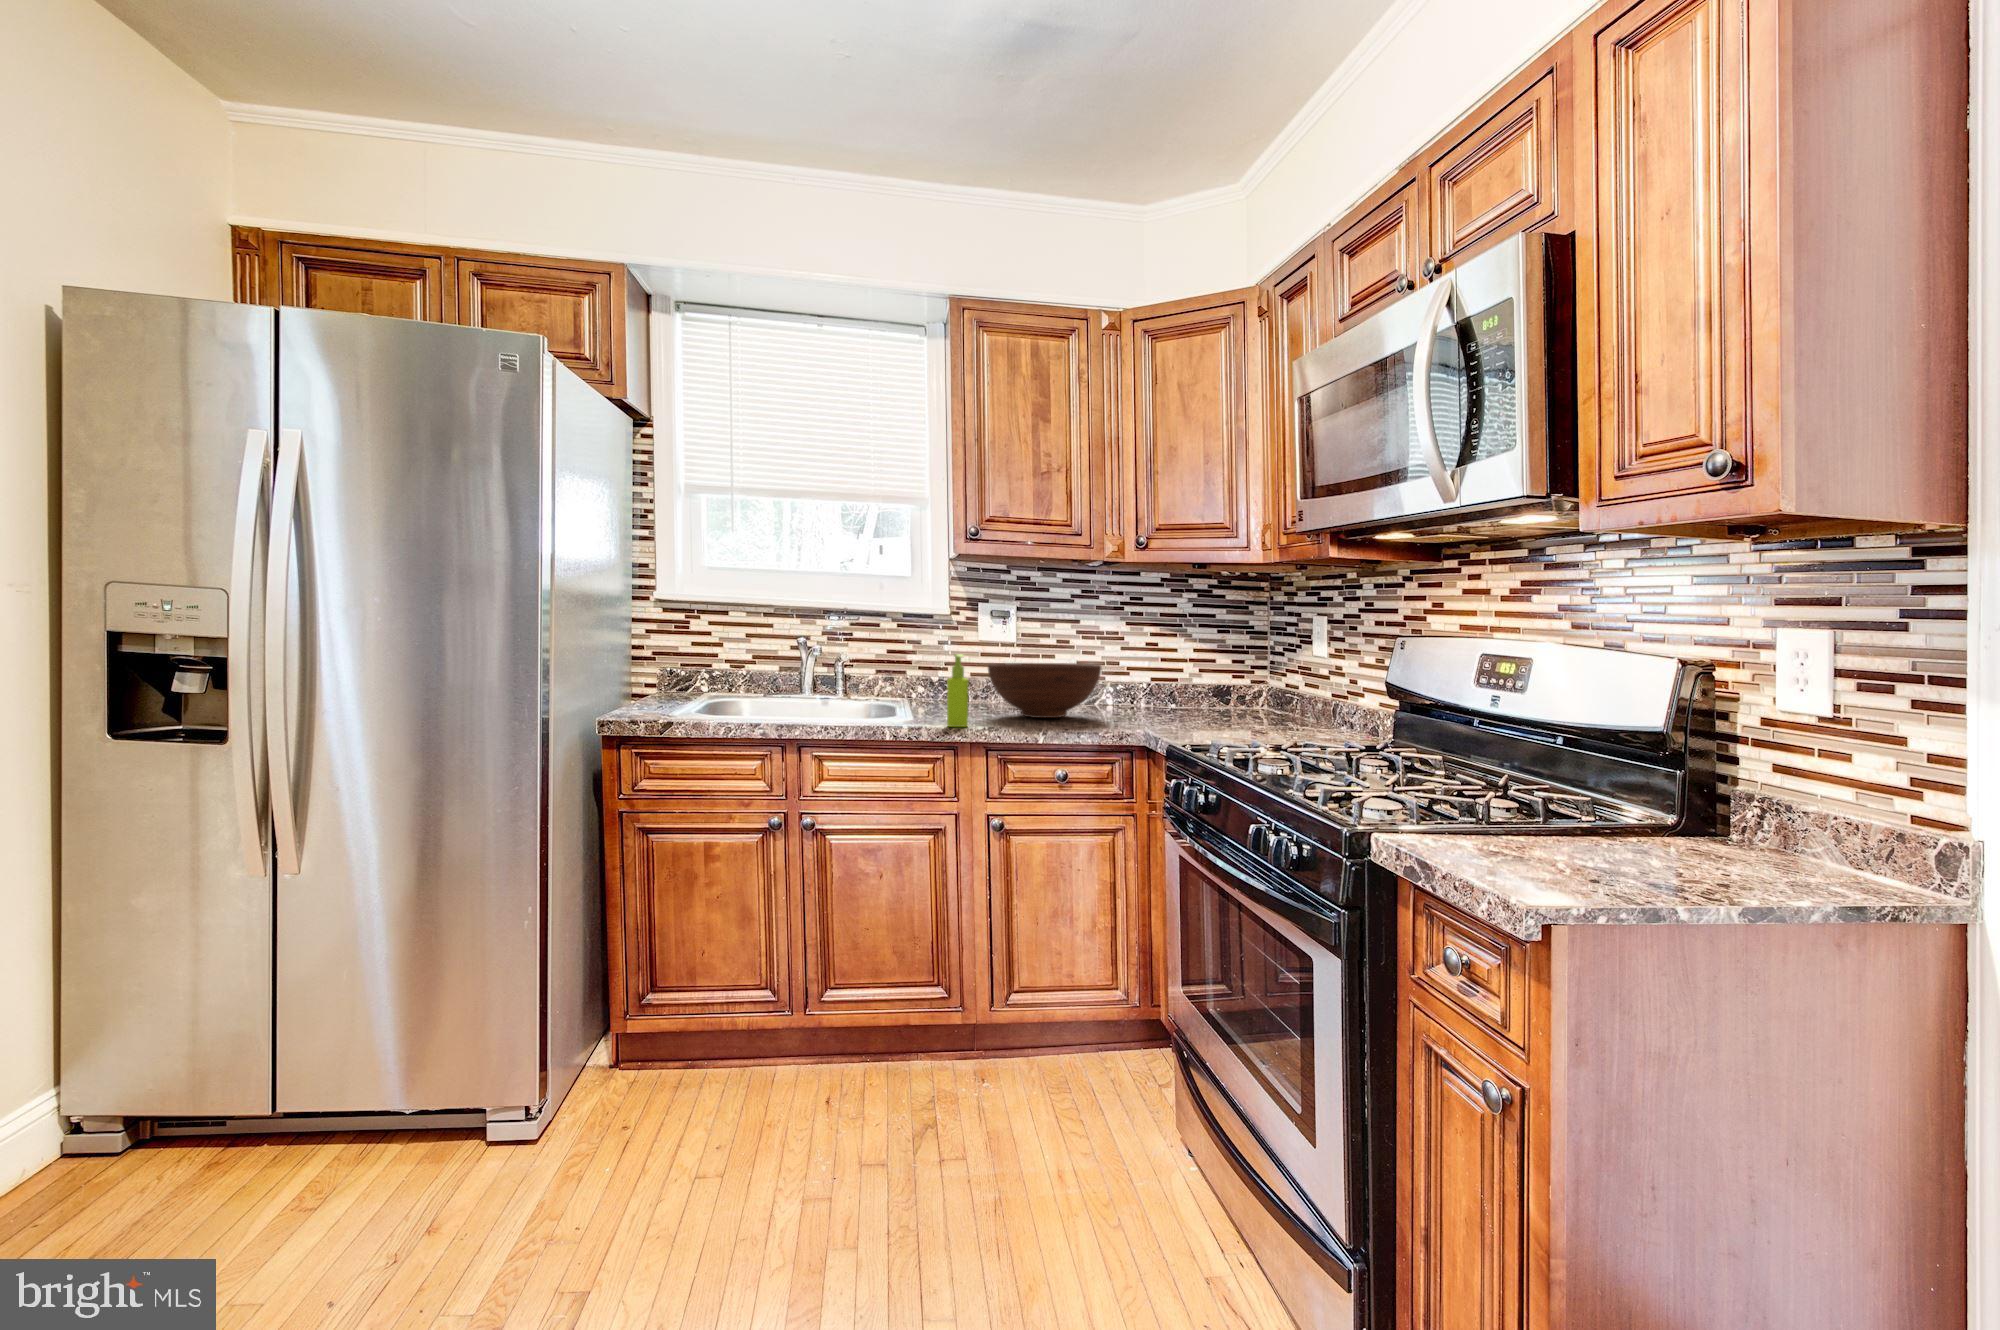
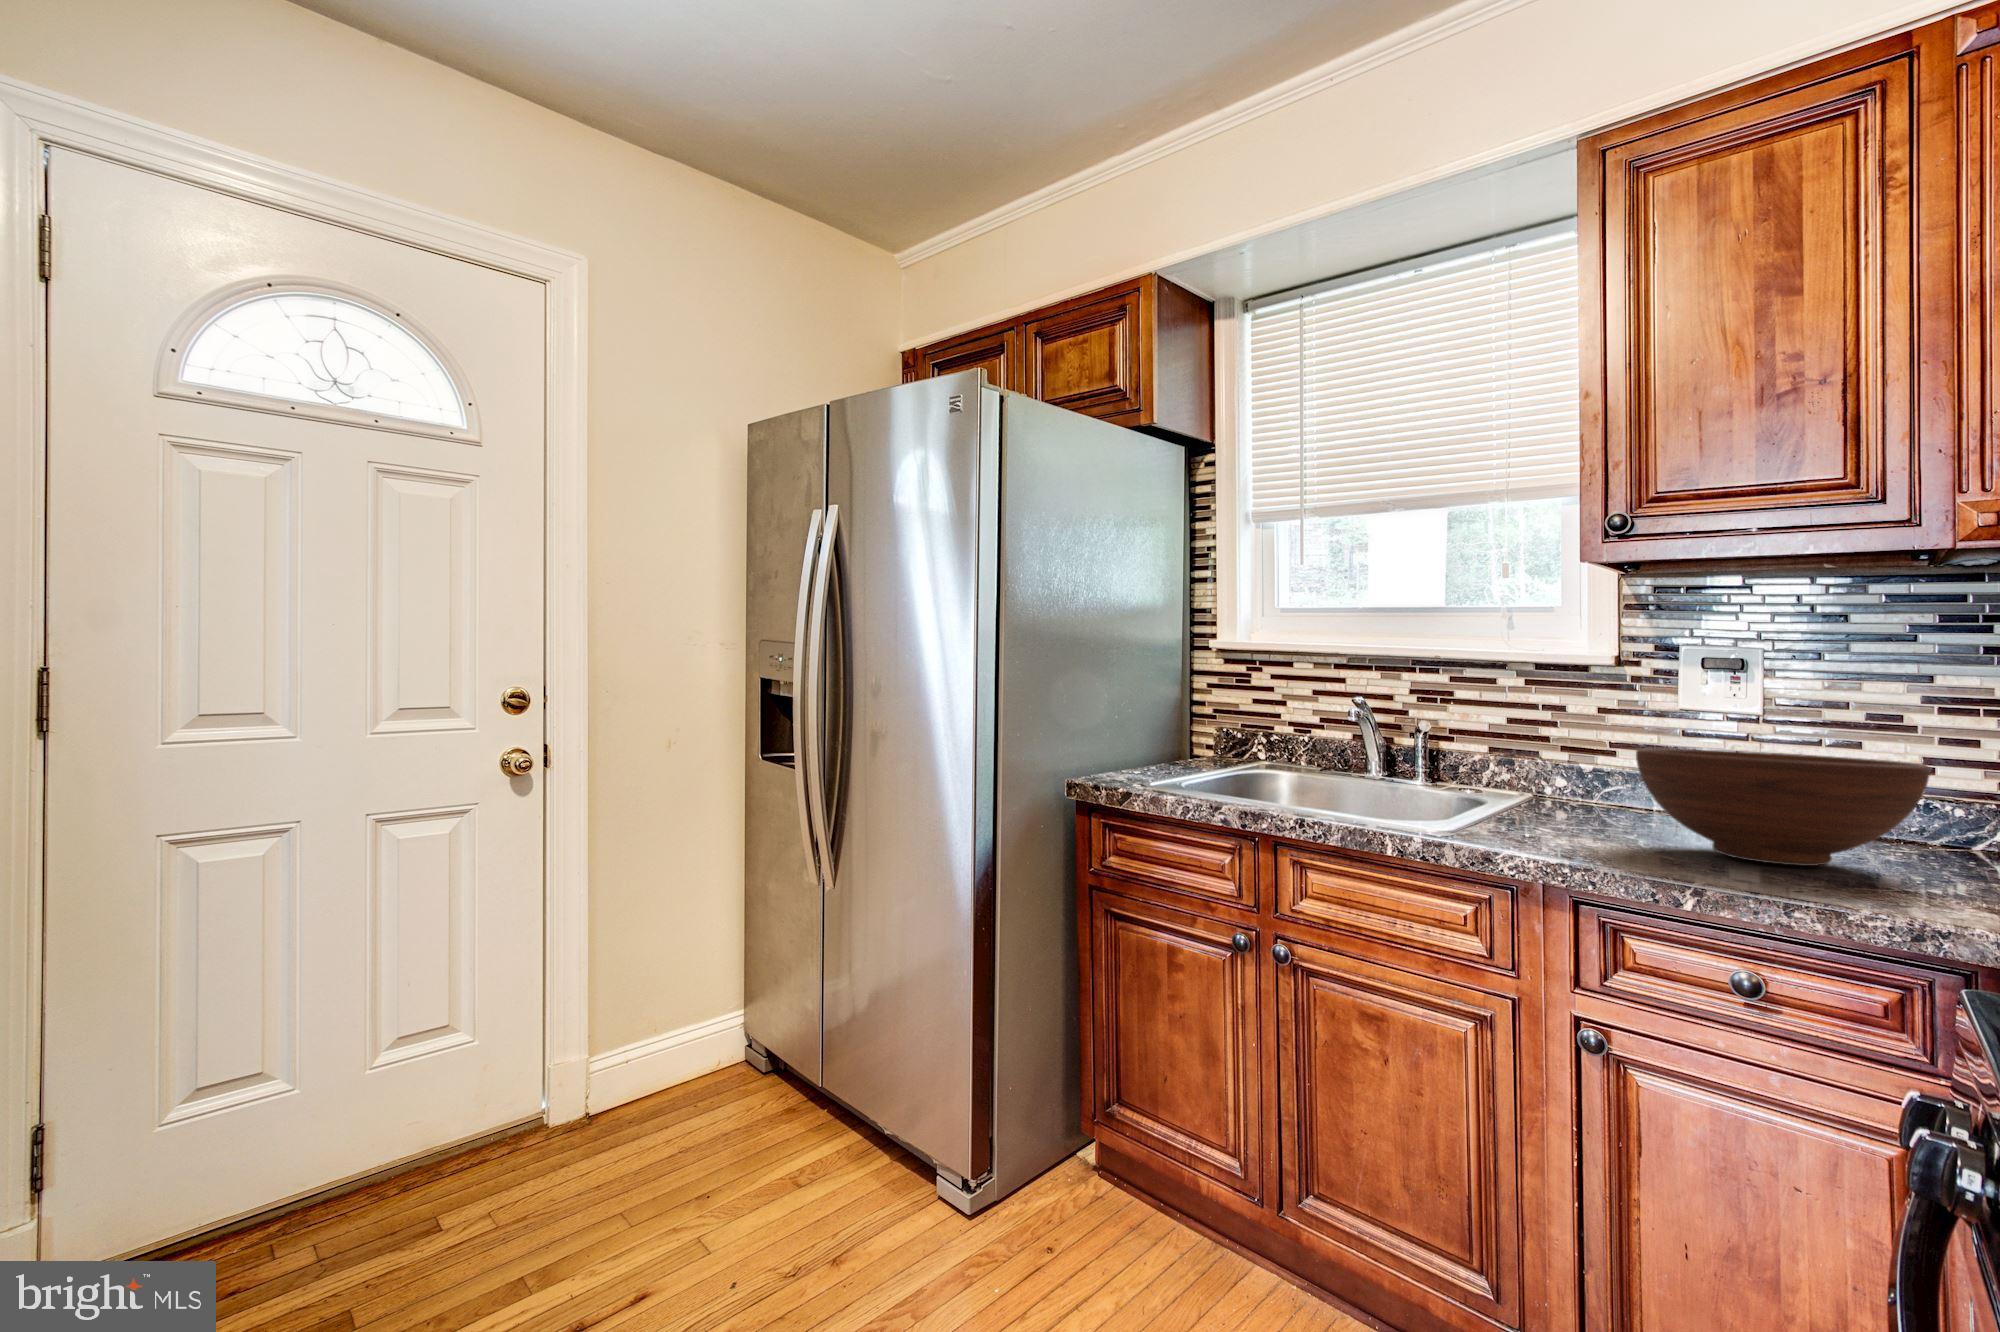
soap dispenser: present [947,654,969,727] -> none [1501,725,1544,852]

